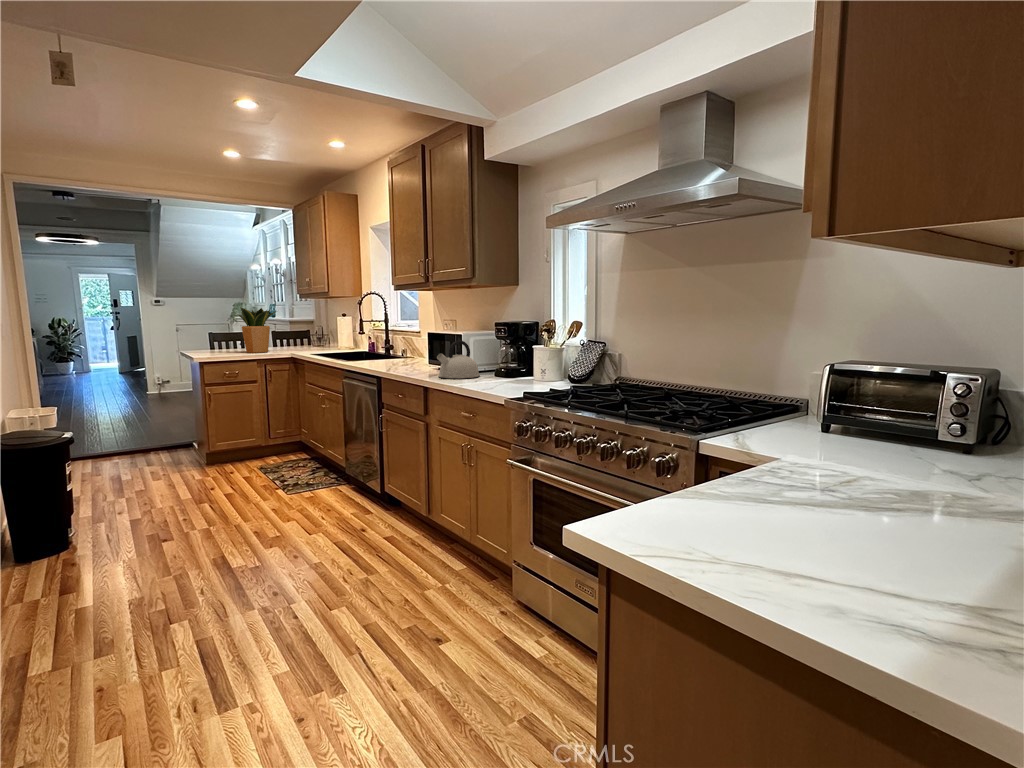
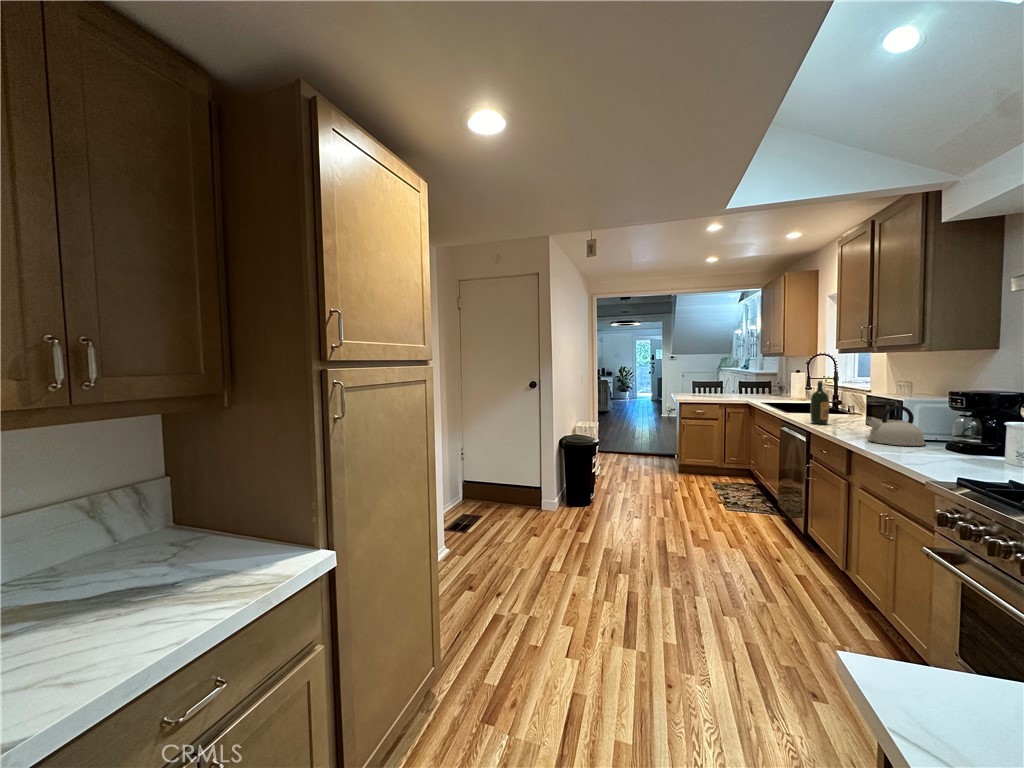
potted plant: present [235,307,276,353] -> none [703,364,741,398]
wine bottle: none [378,321,395,369] -> present [811,381,829,424]

